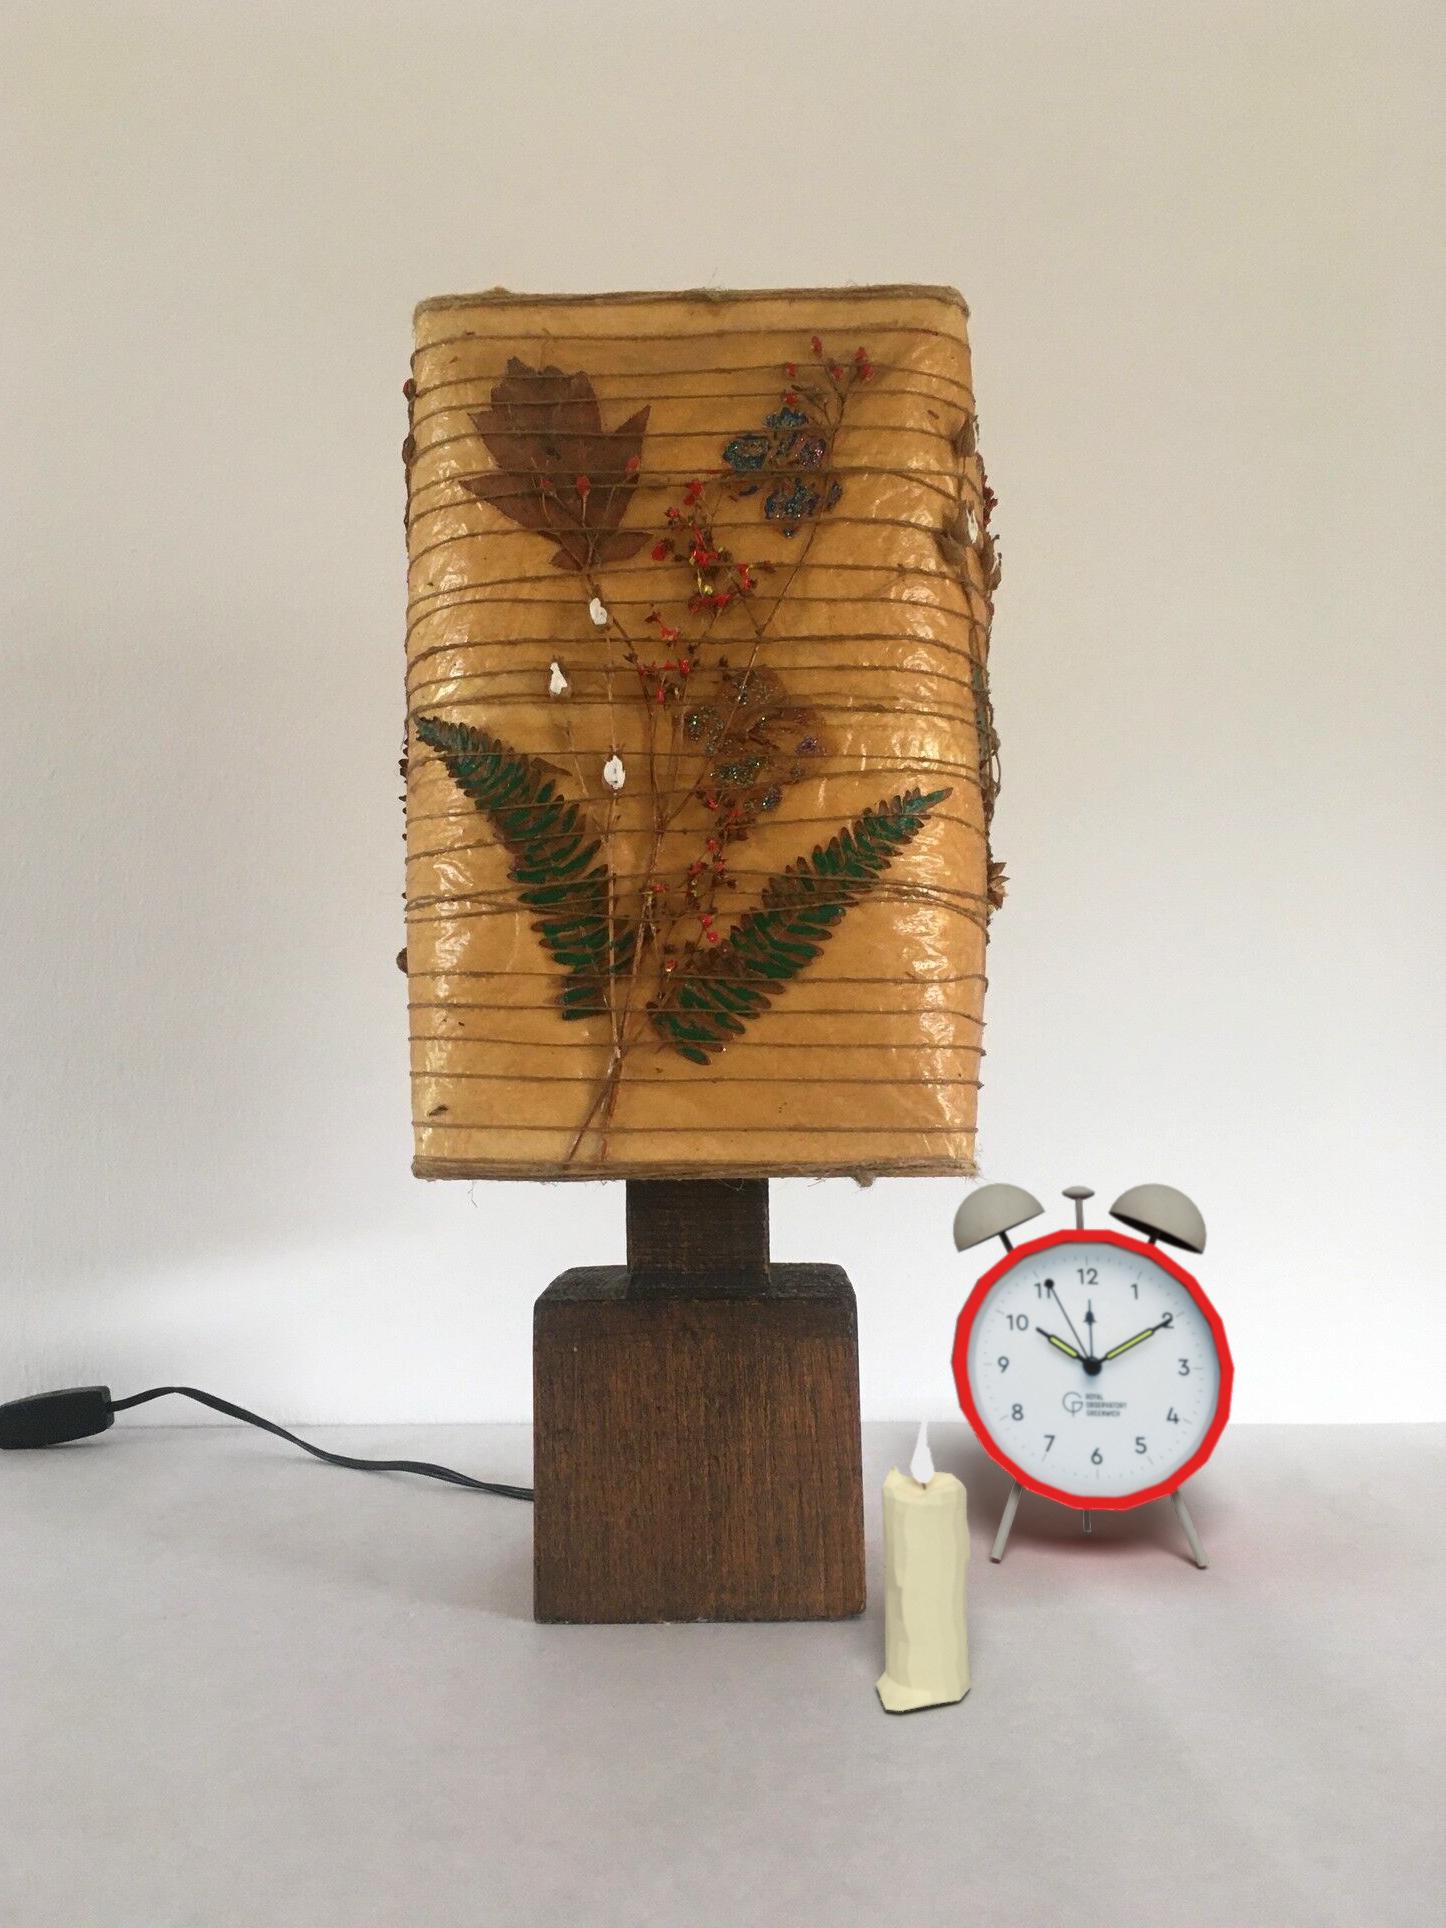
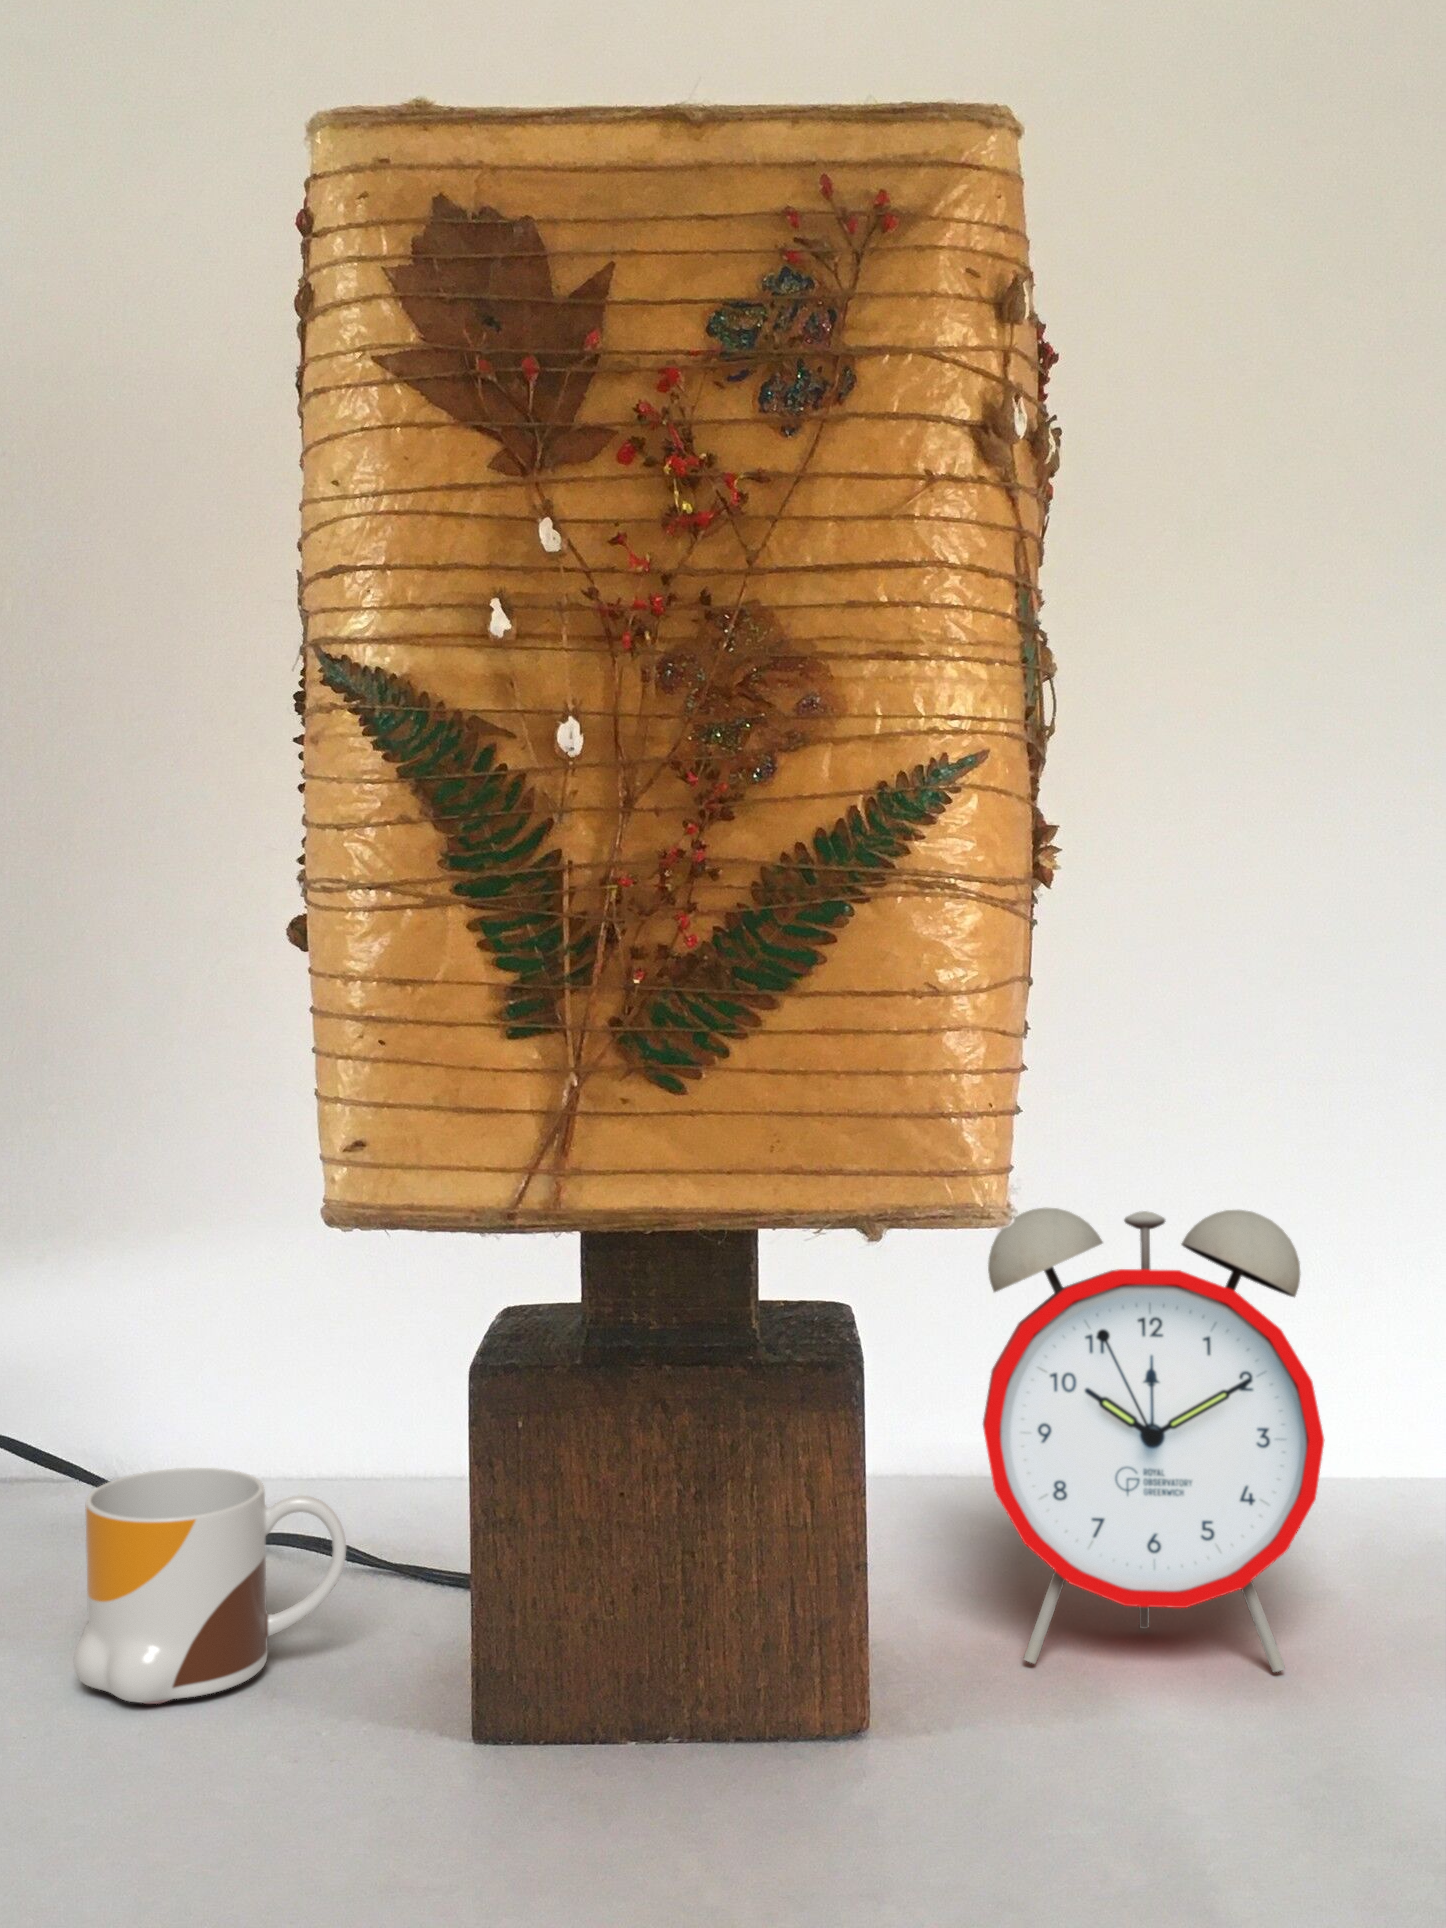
mug: none [207,1397,433,1592] -> present [74,1468,346,1704]
candle: present [877,1418,971,1711] -> none [877,1516,989,1847]

